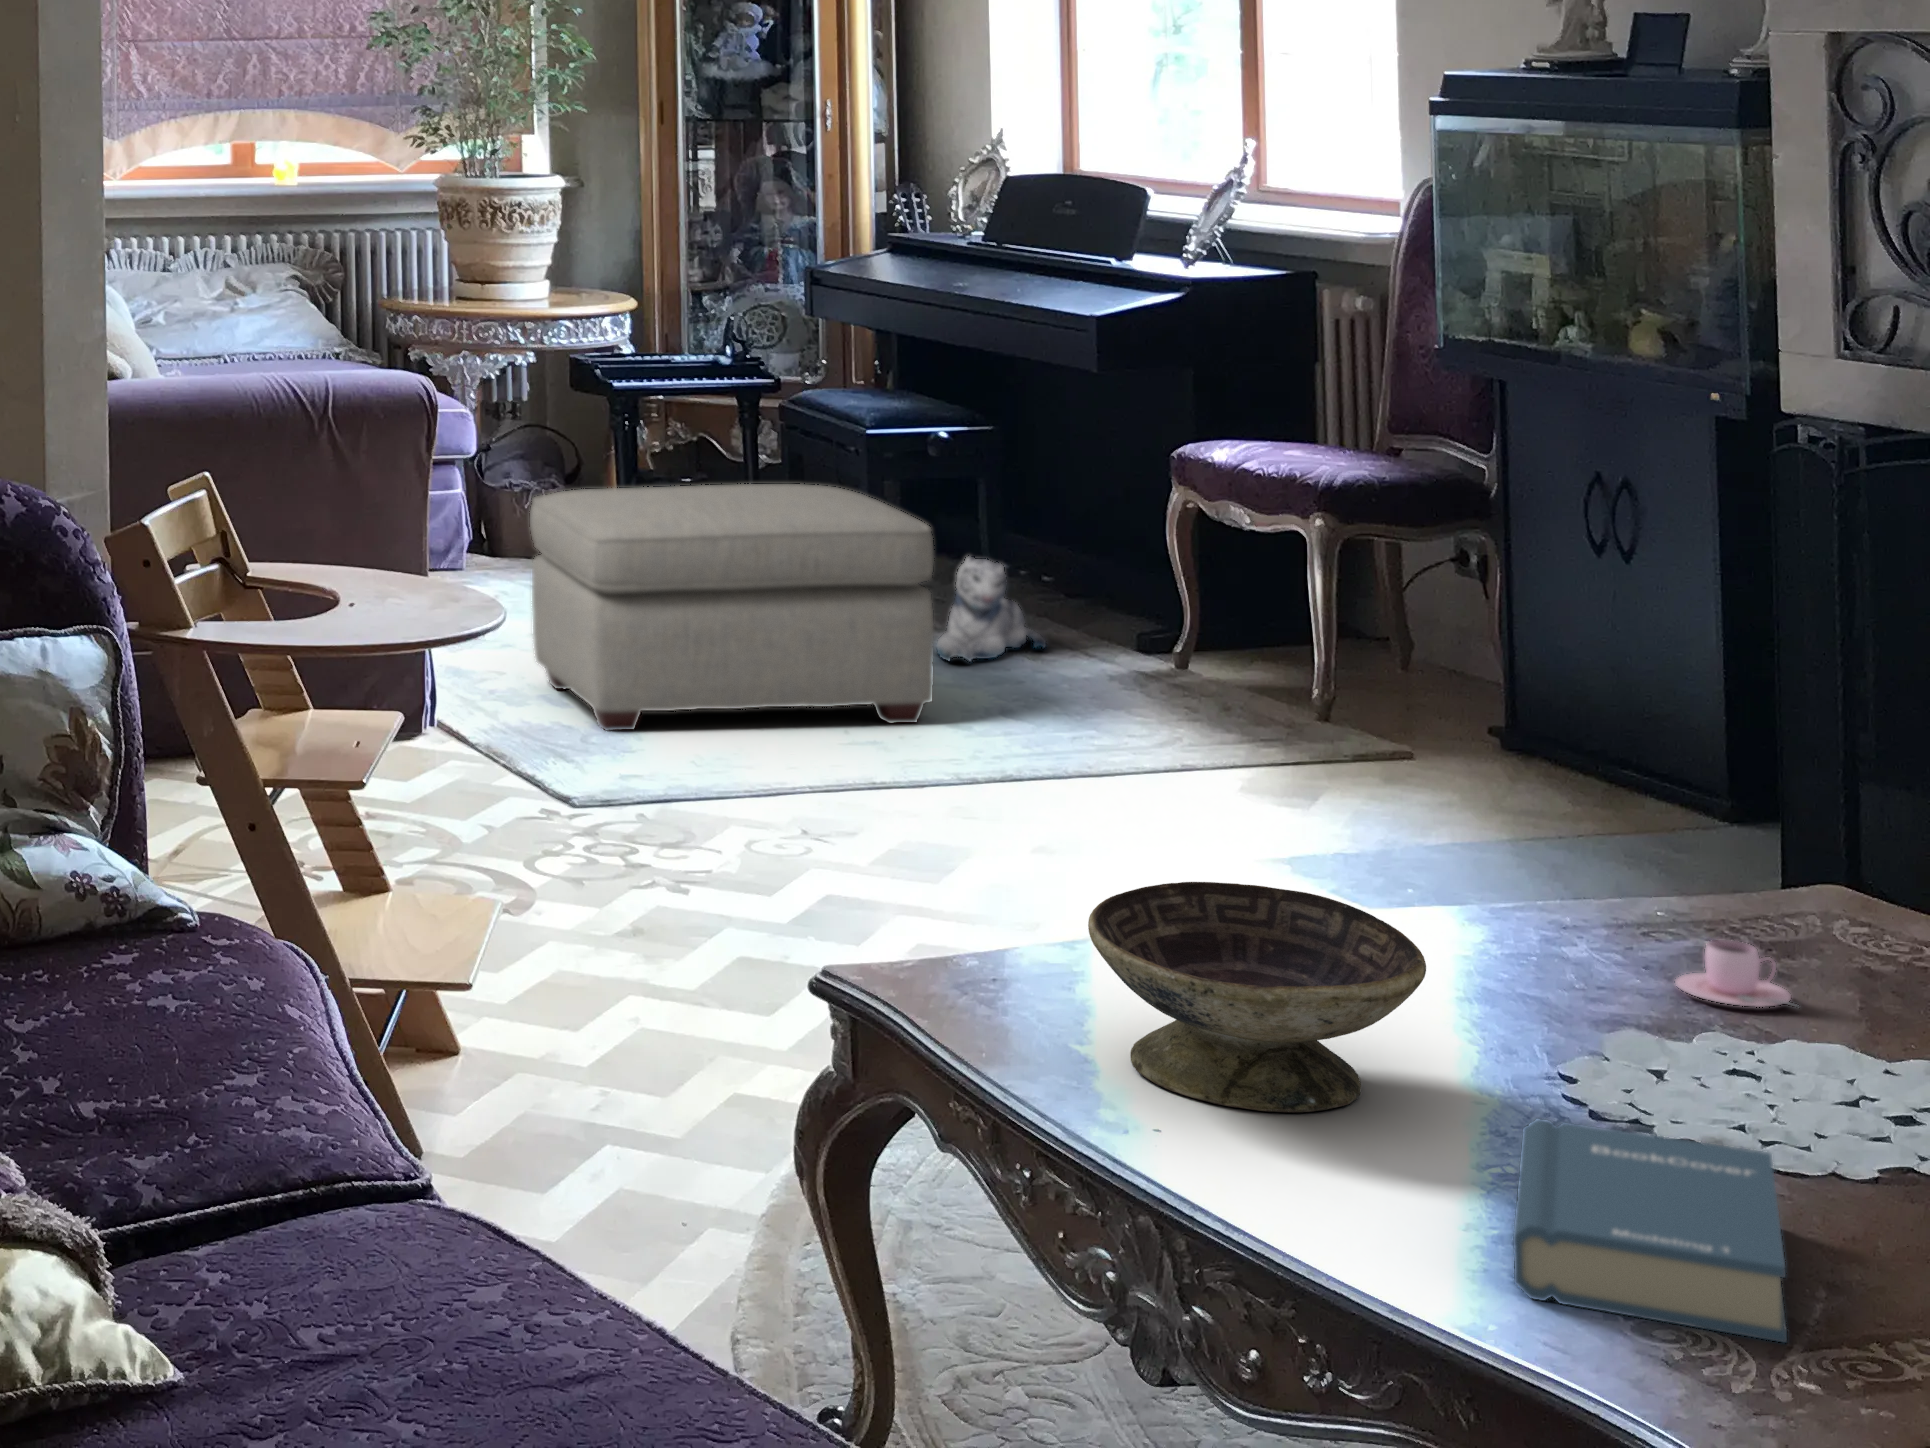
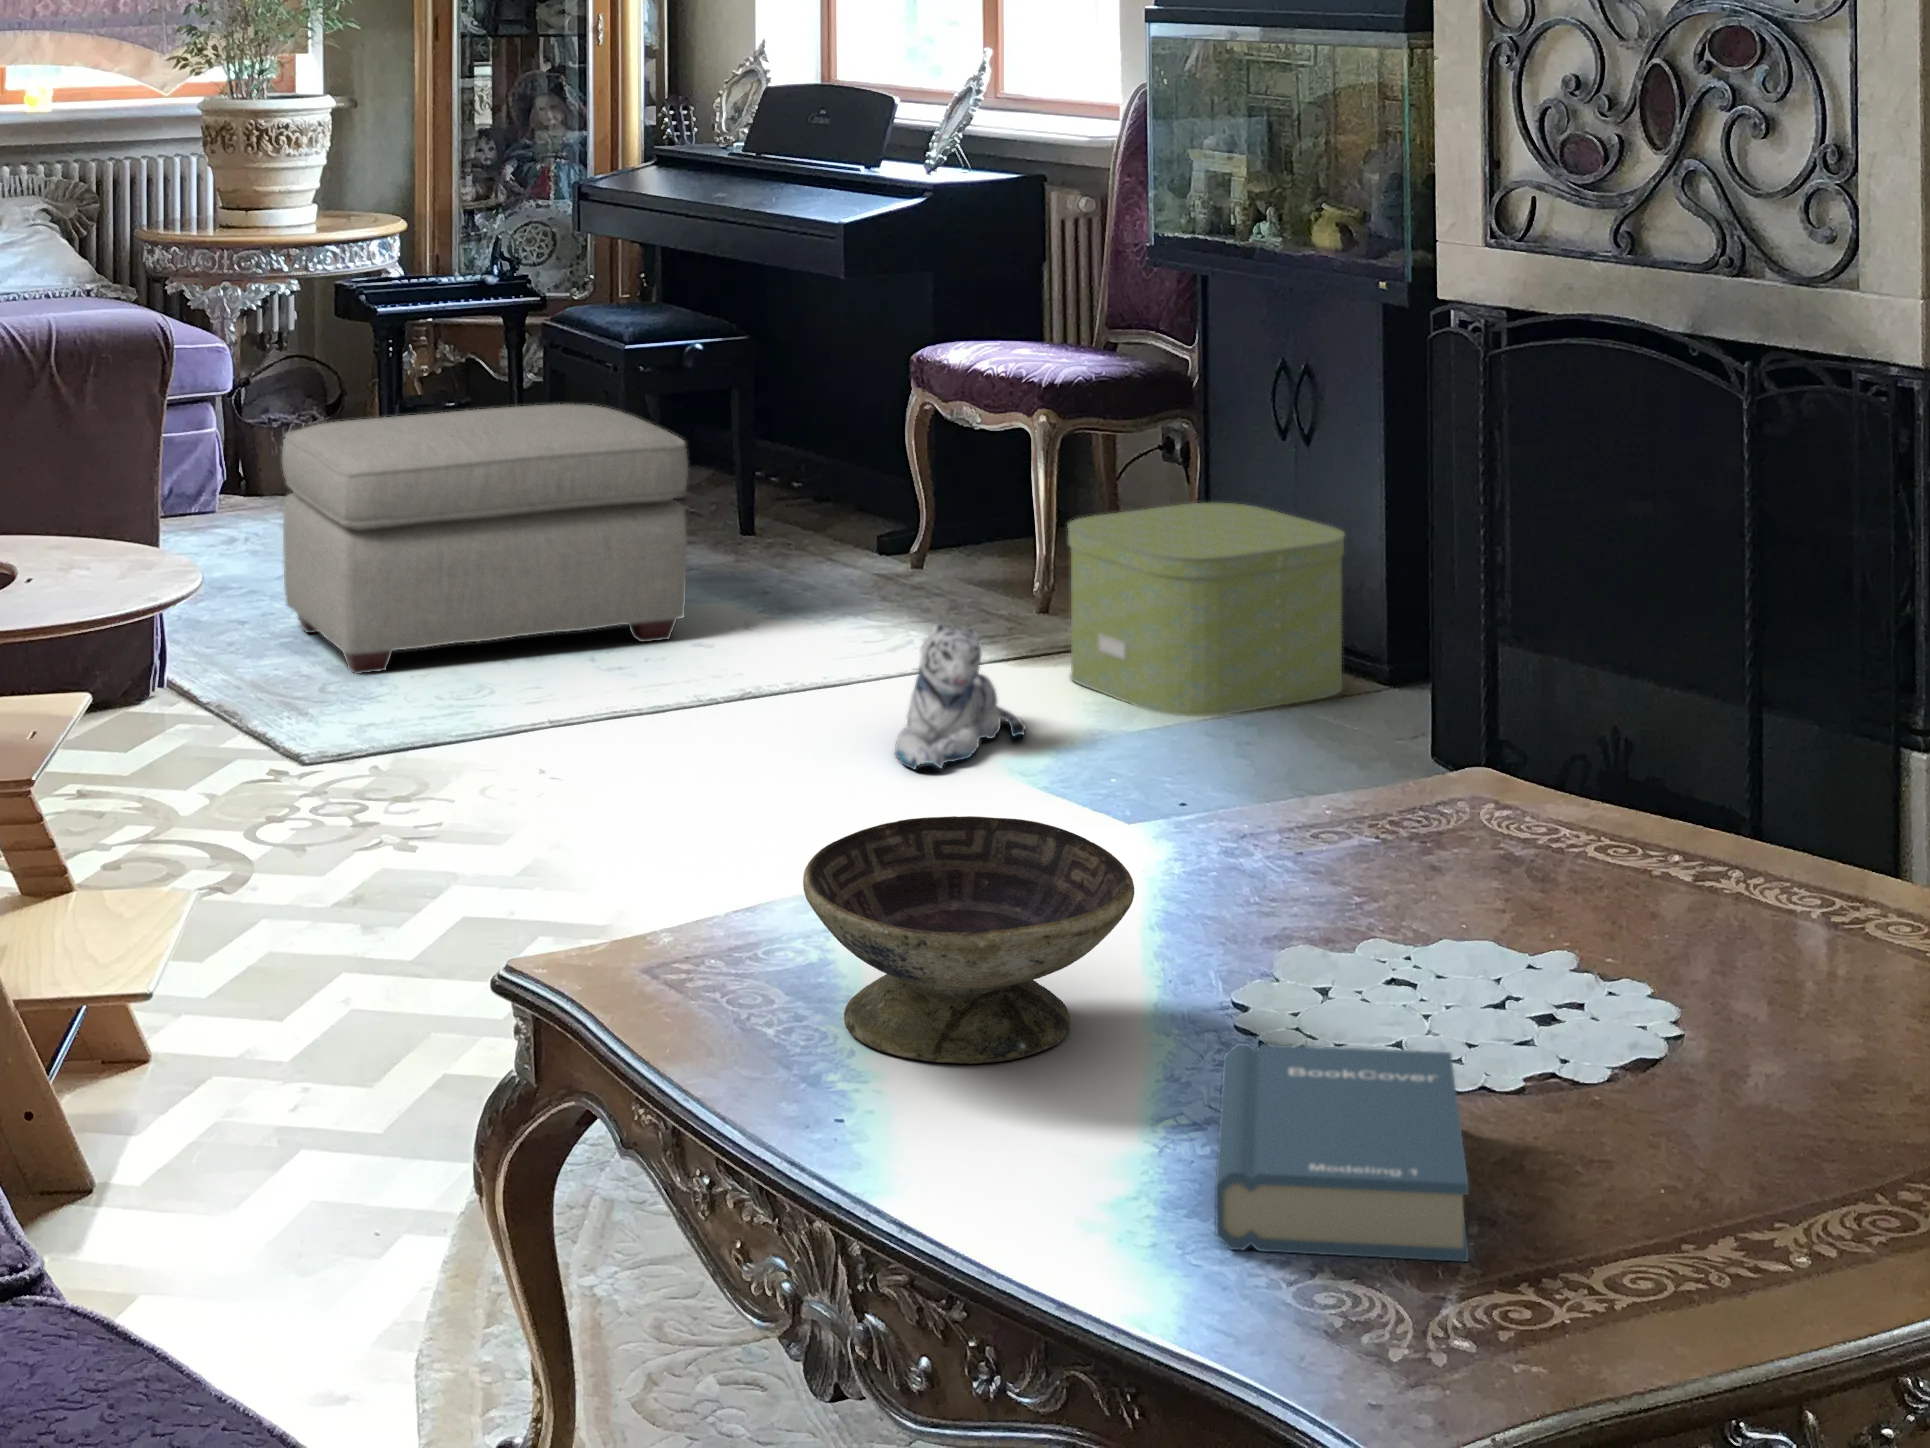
plush toy: present [937,557,1046,661] -> present [895,625,1025,769]
storage box: none [1348,623,1676,847] -> present [1068,503,1345,716]
teacup: present [1676,940,1791,1007] -> none [1358,754,1467,885]

